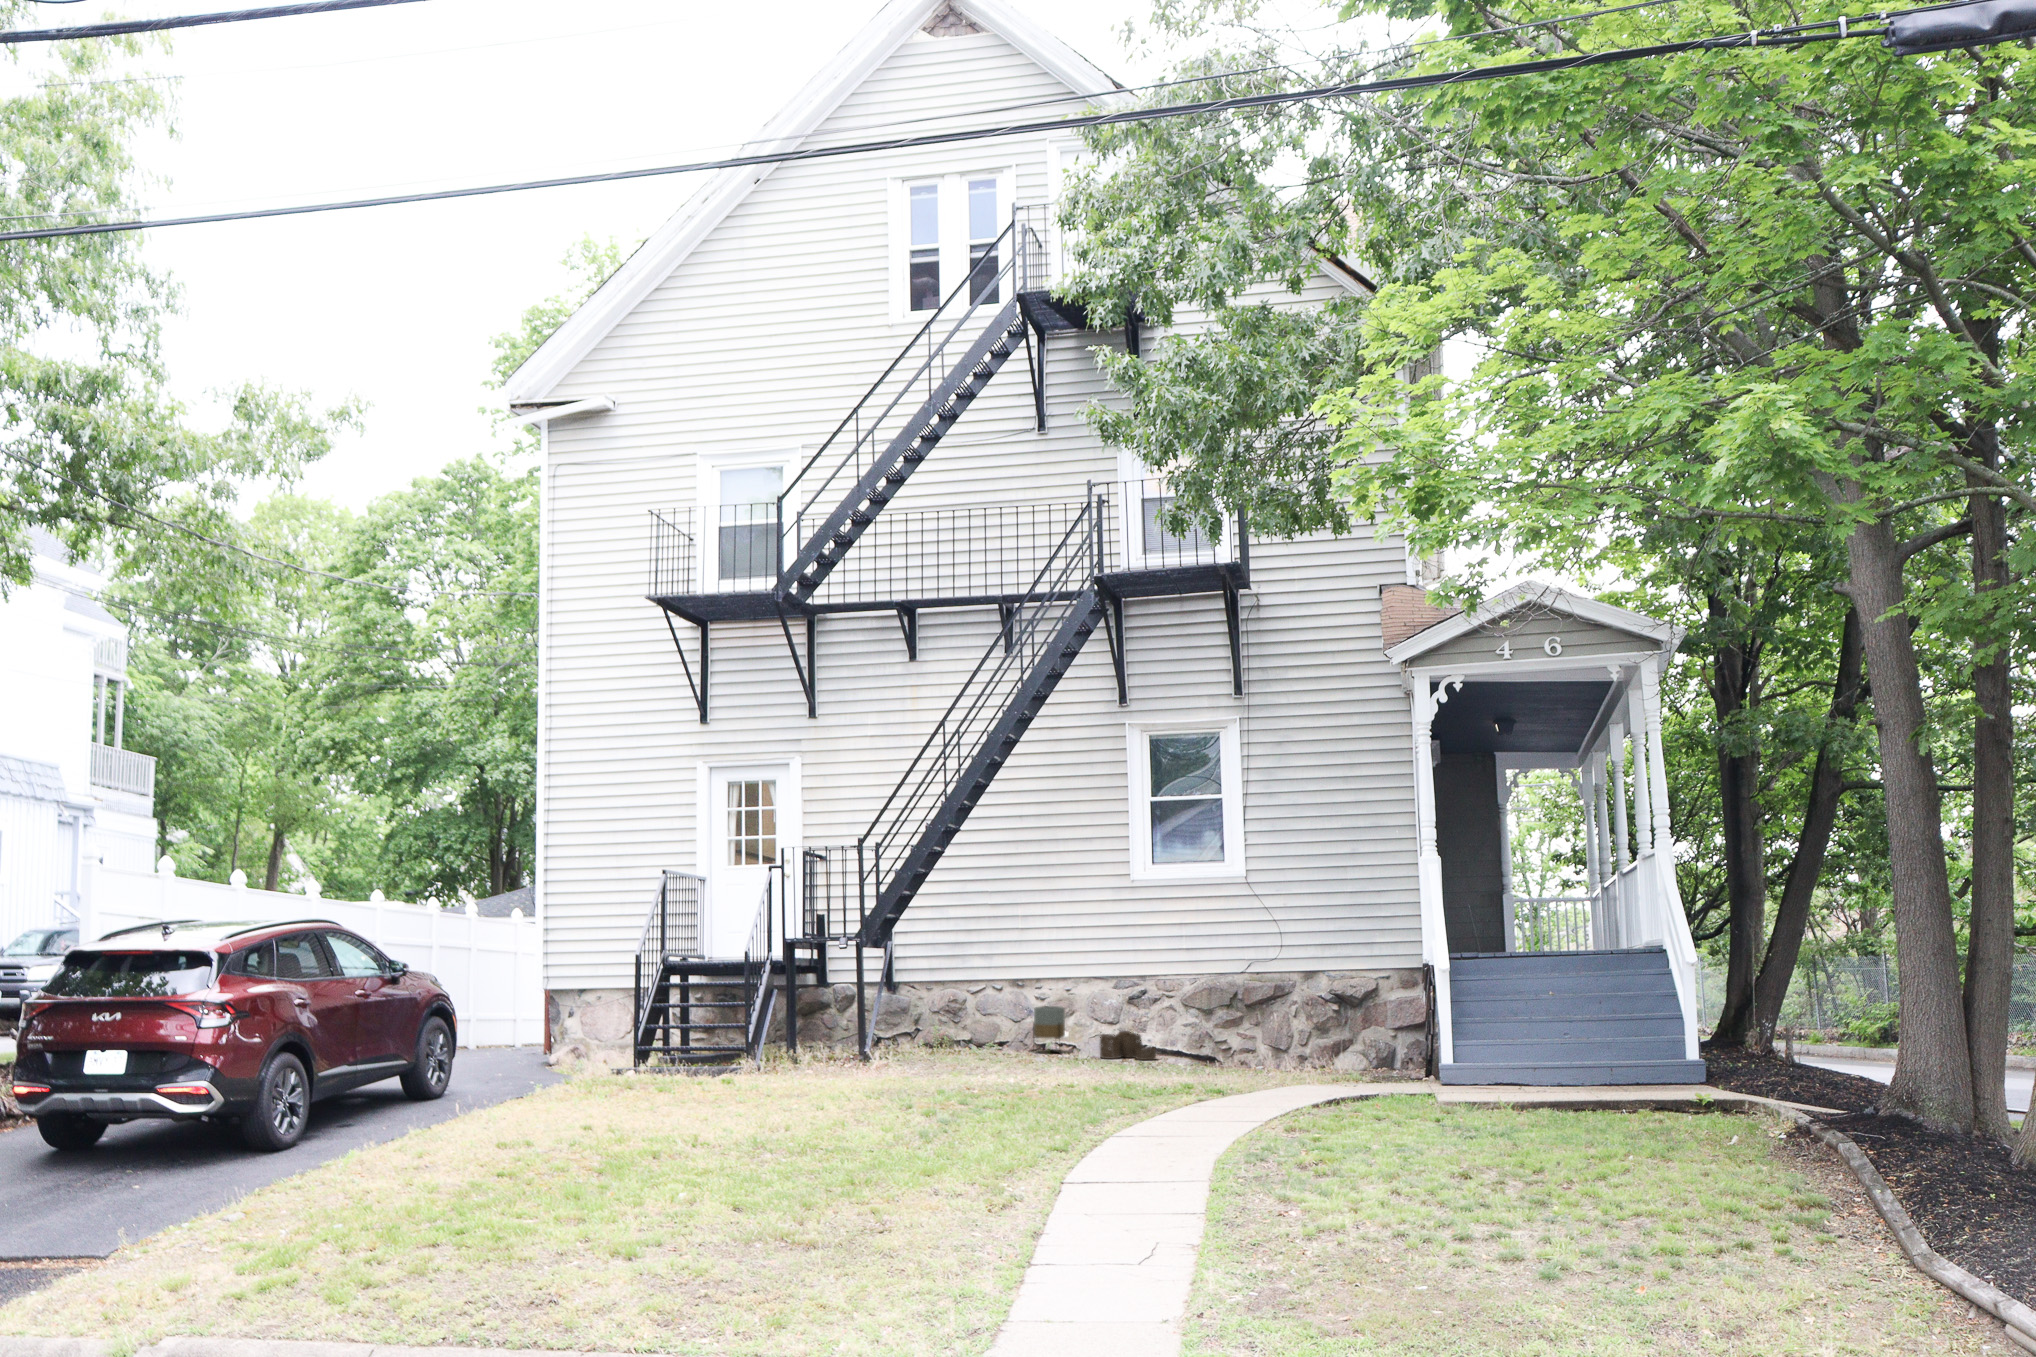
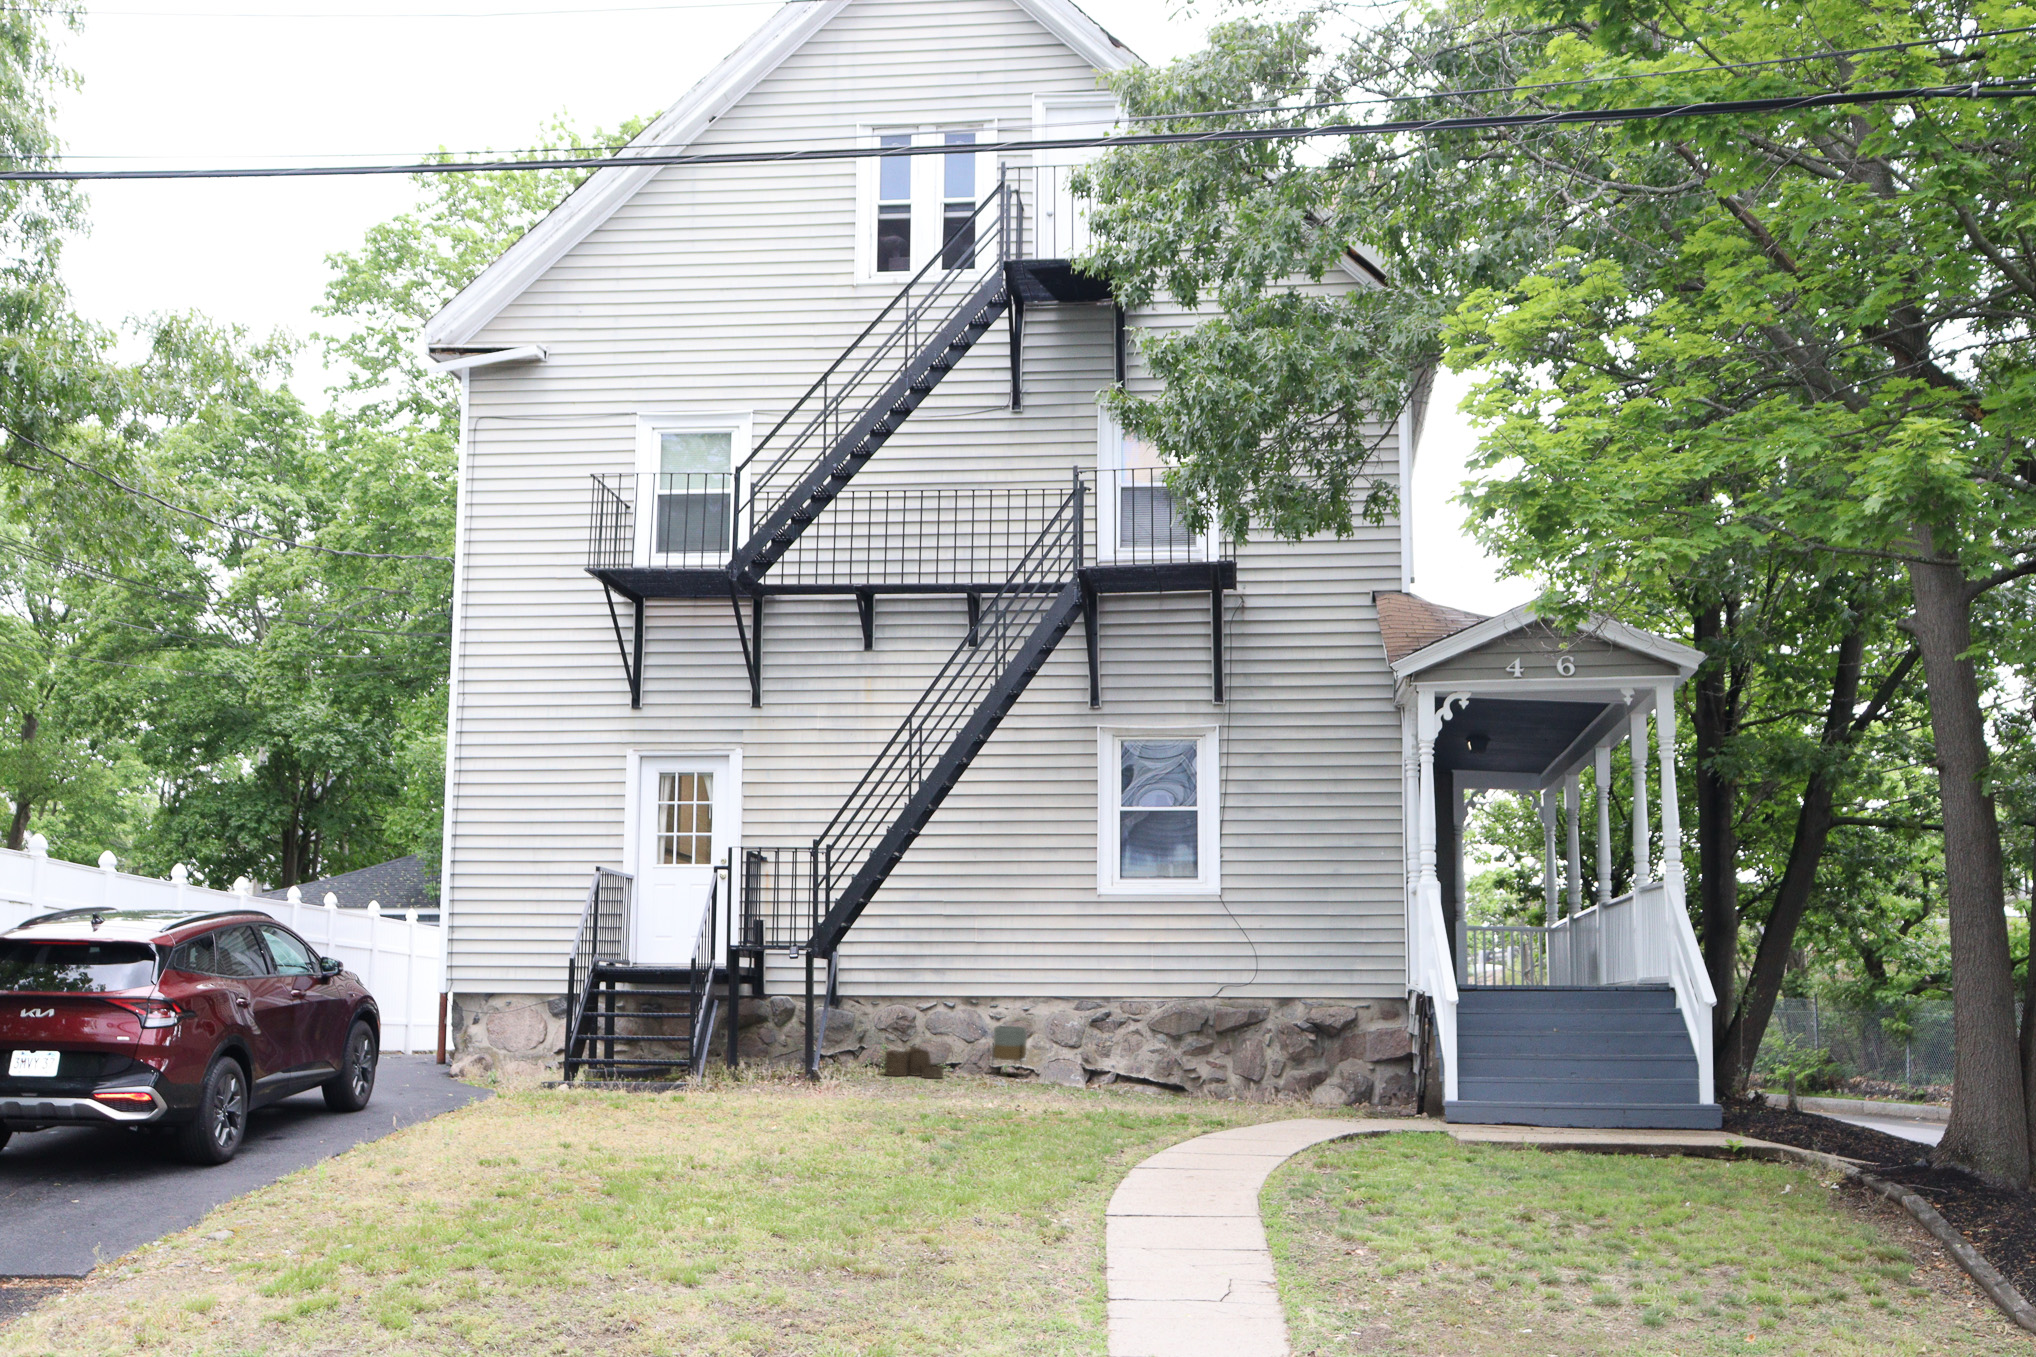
woven basket: present [1100,1031,1156,1060] -> present [885,1047,943,1078]

